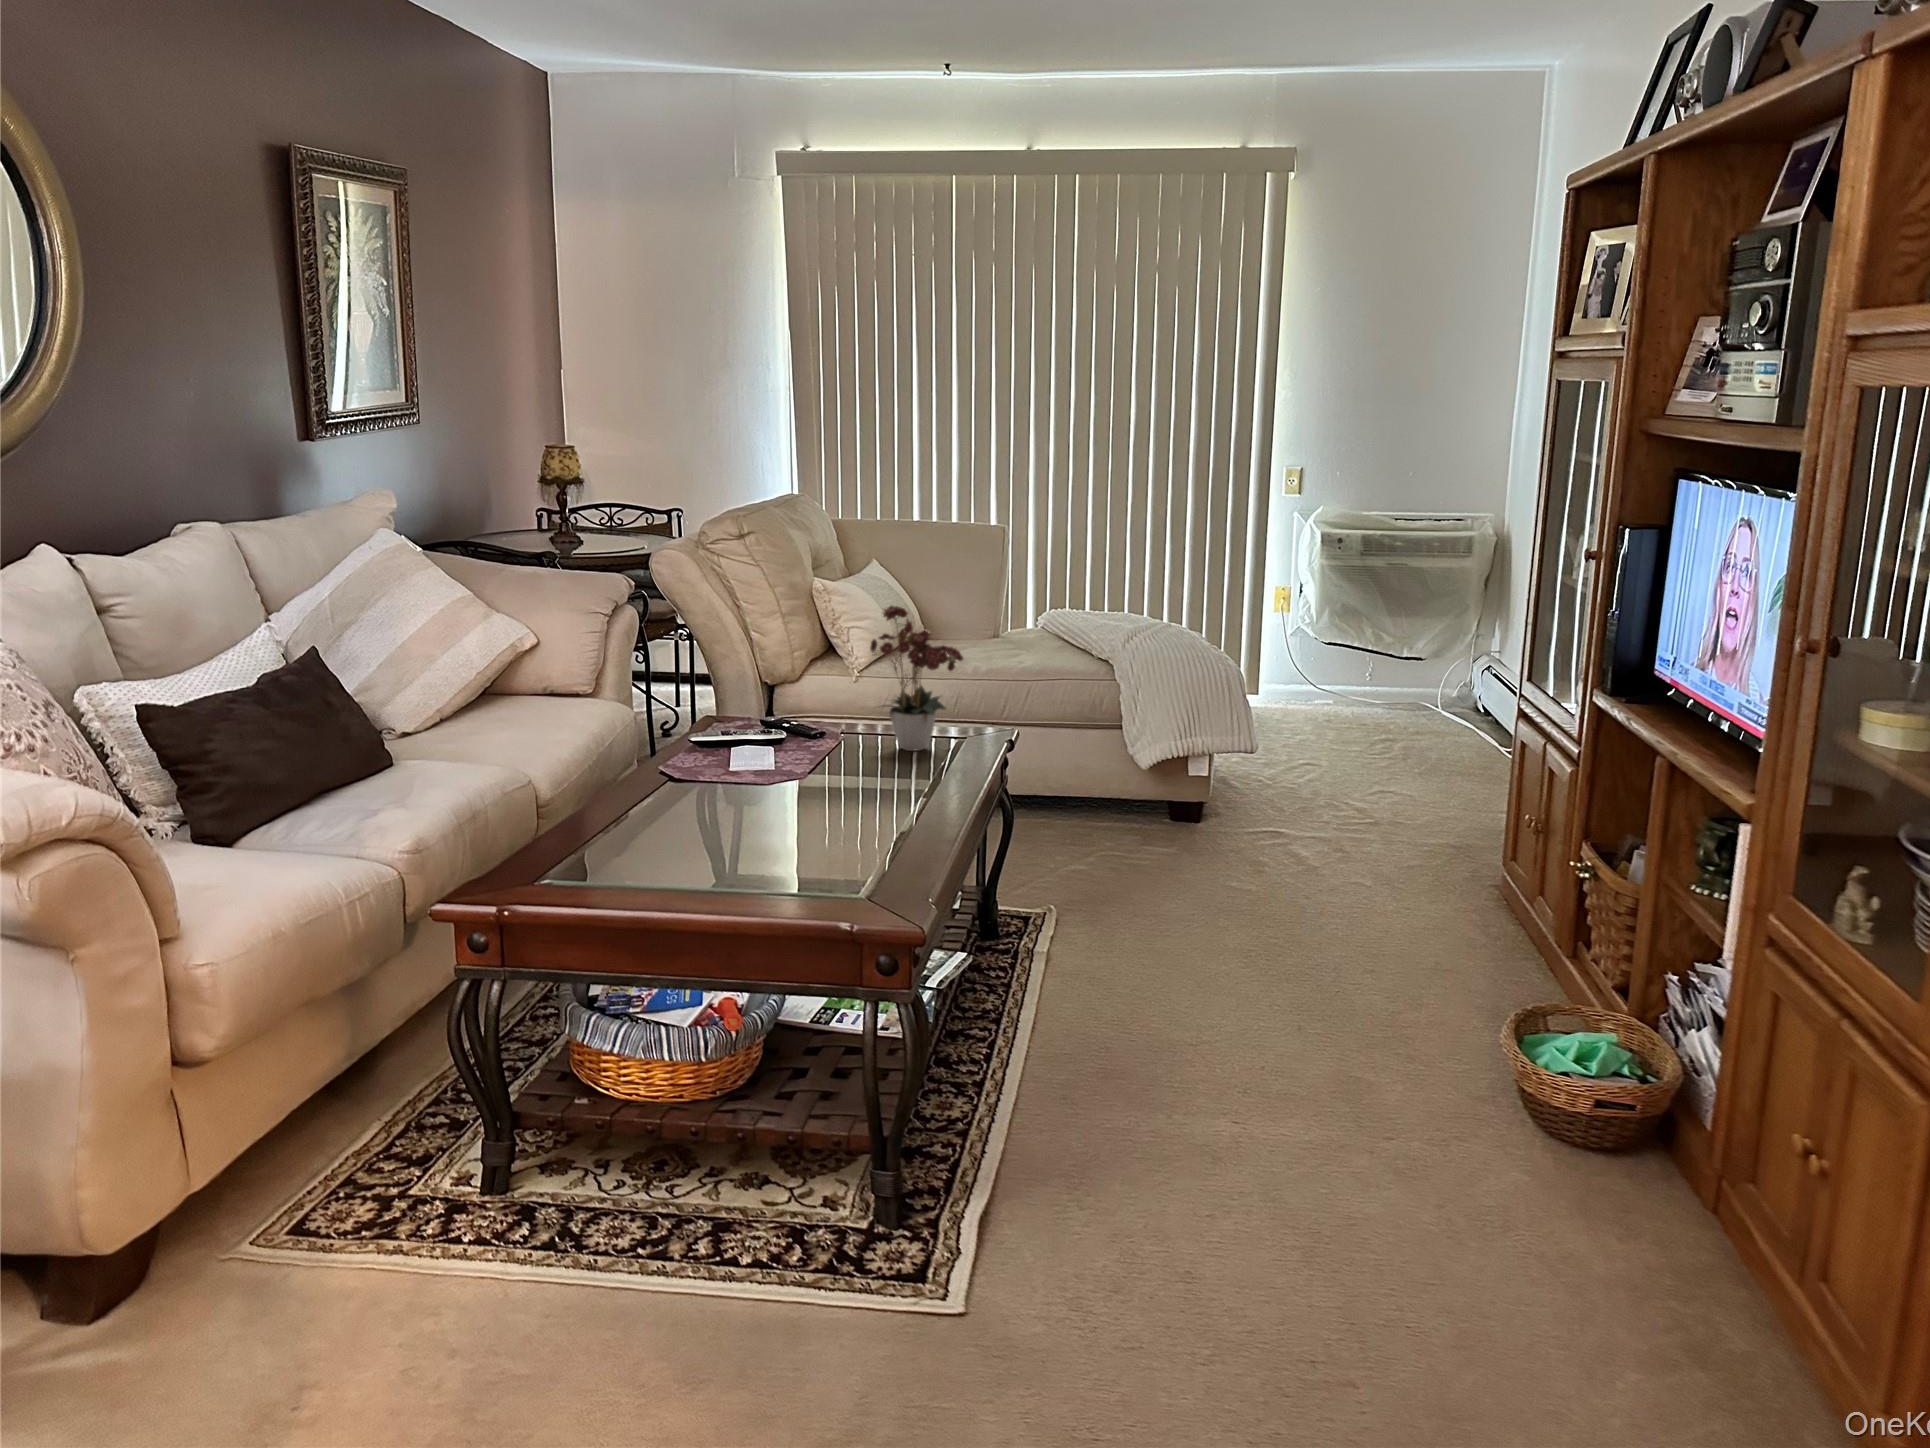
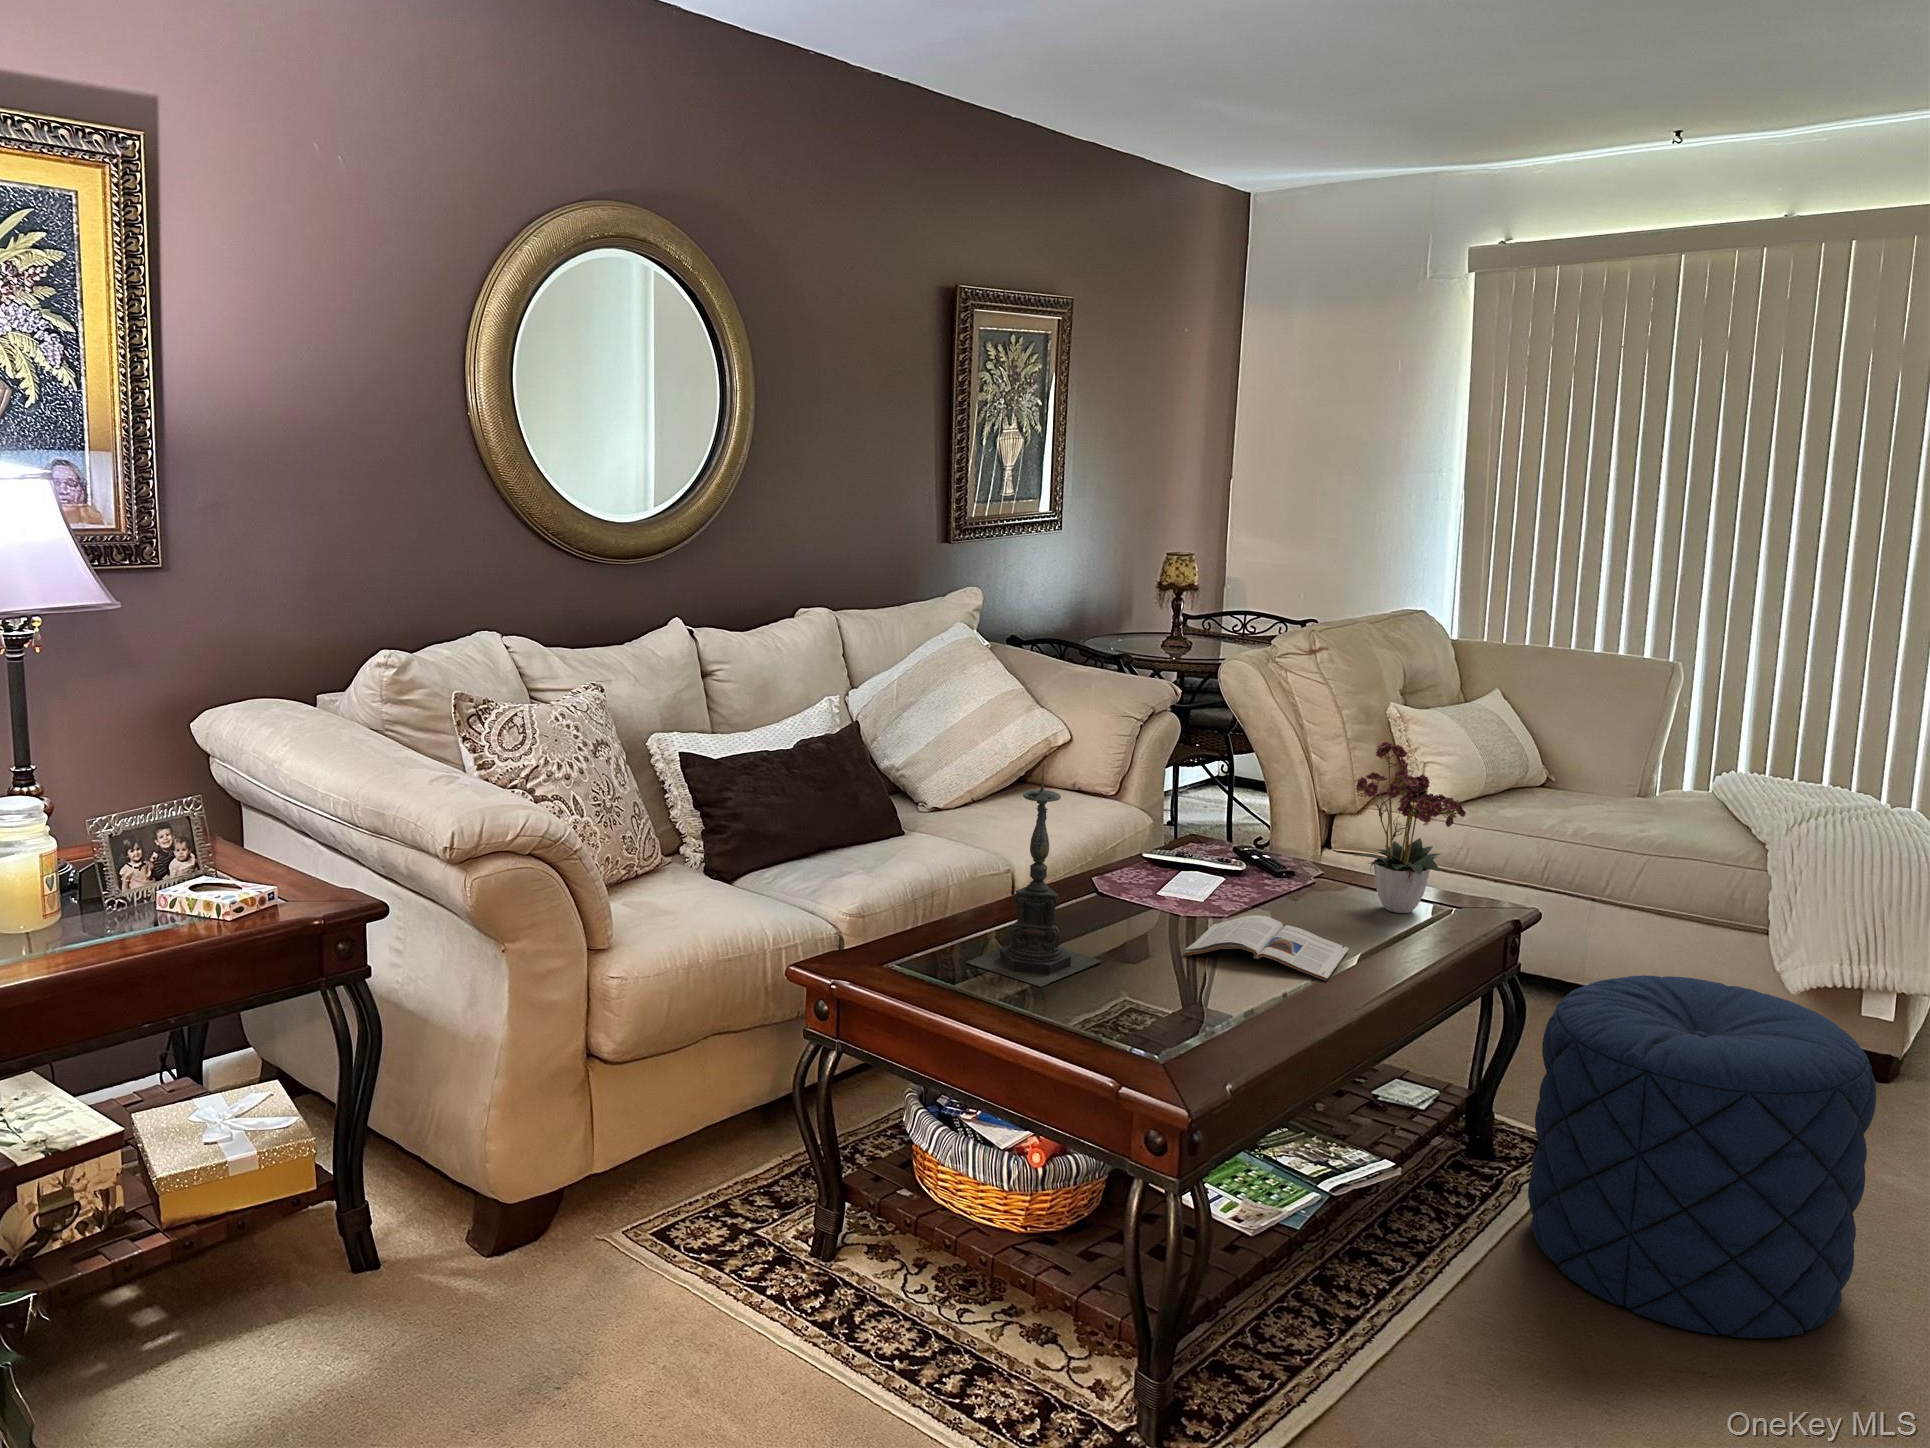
candle holder: none [603,658,726,868] -> present [966,765,1102,987]
pouf: none [1049,761,1274,1016] -> present [1528,975,1876,1338]
magazine: none [788,771,916,817] -> present [1185,915,1349,981]

